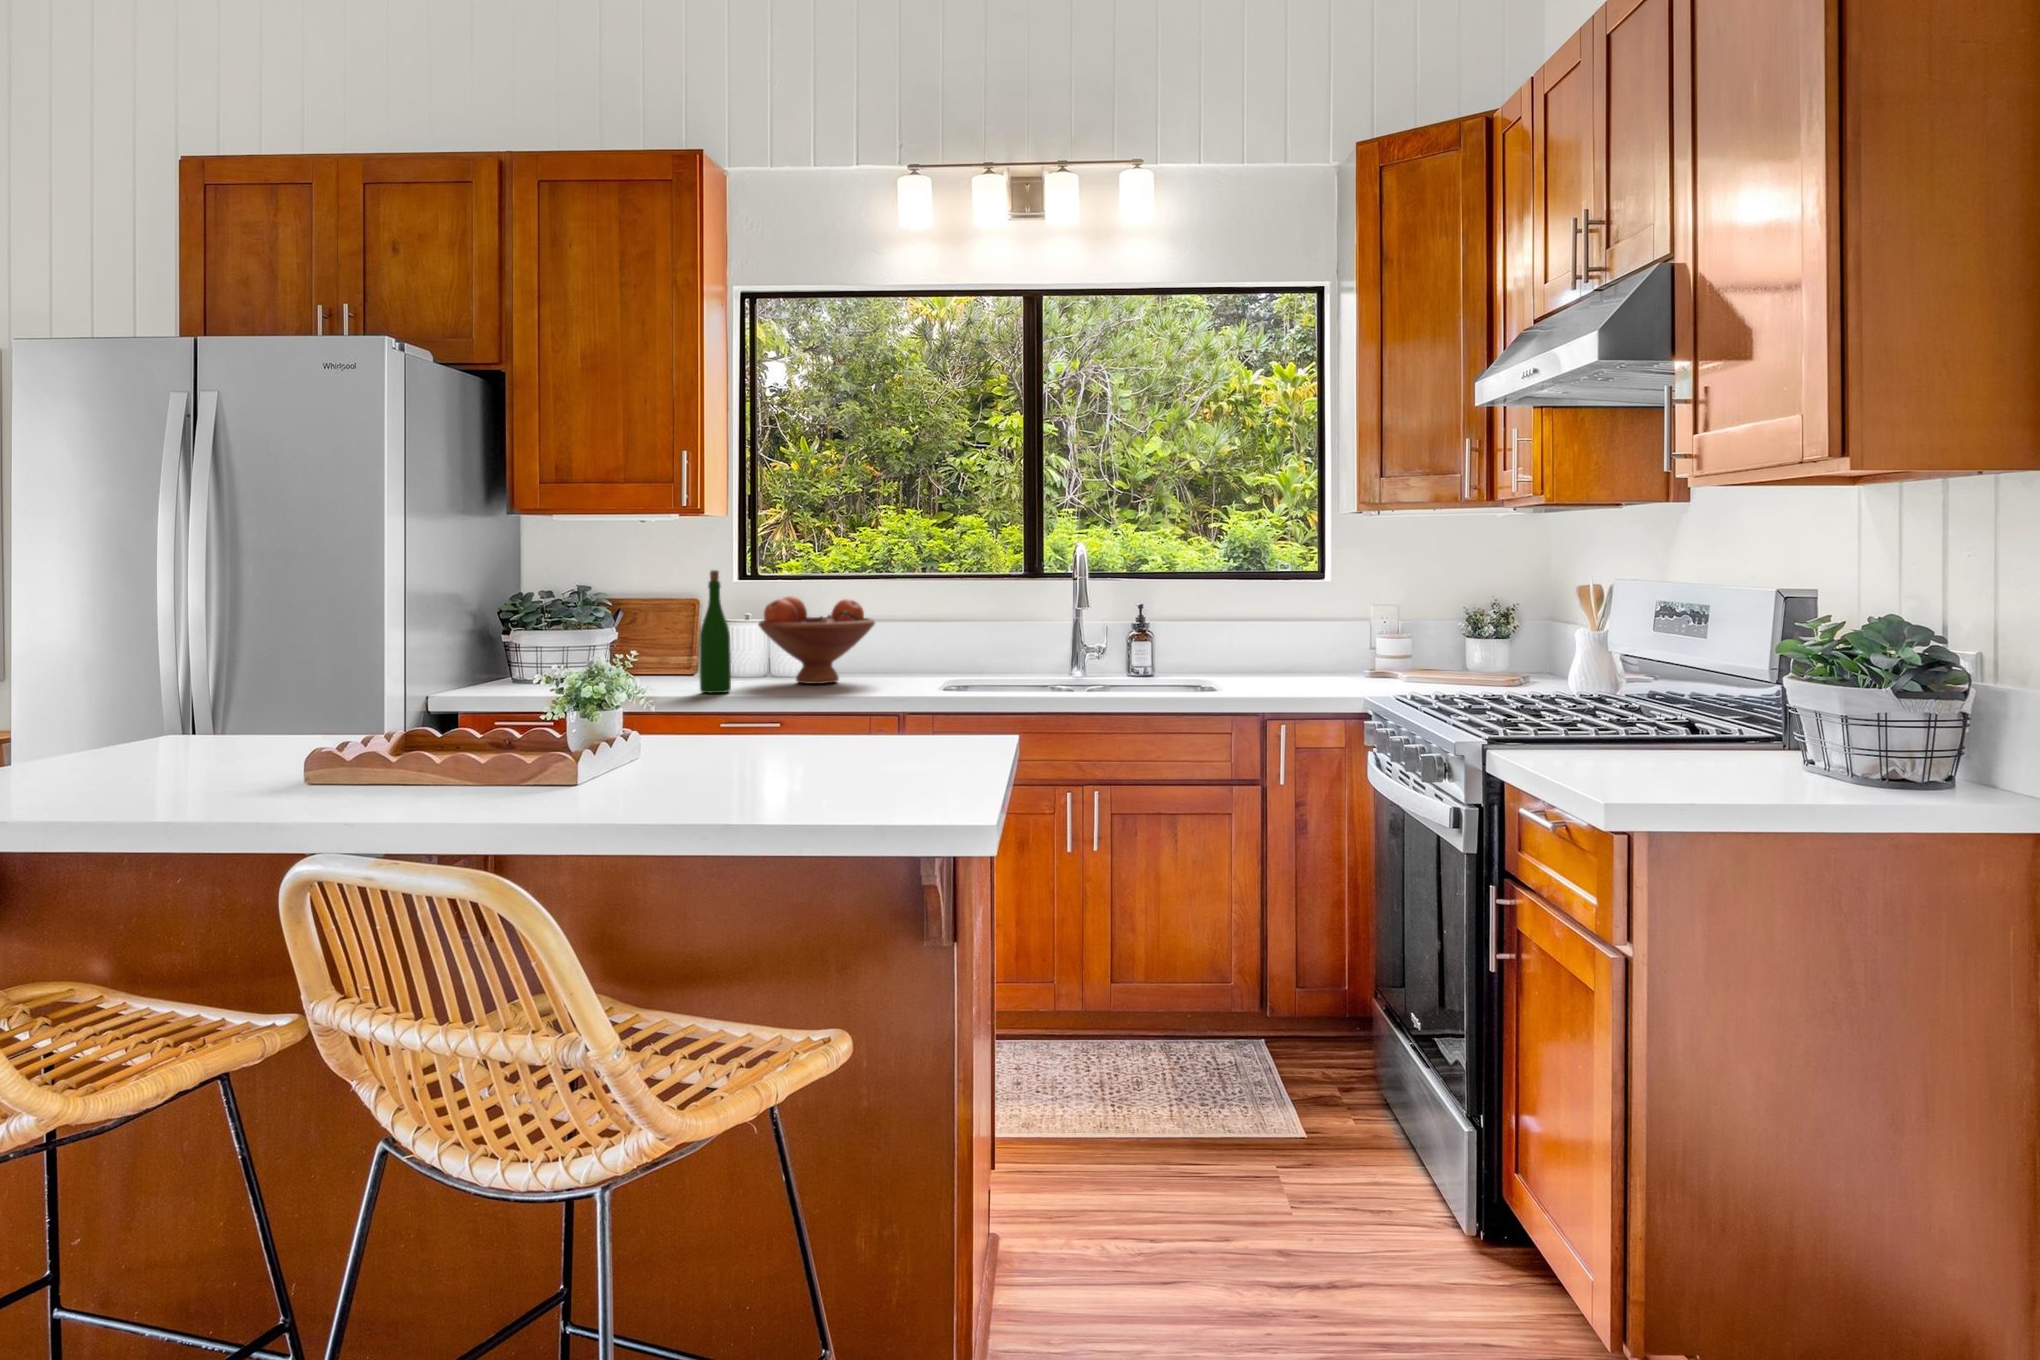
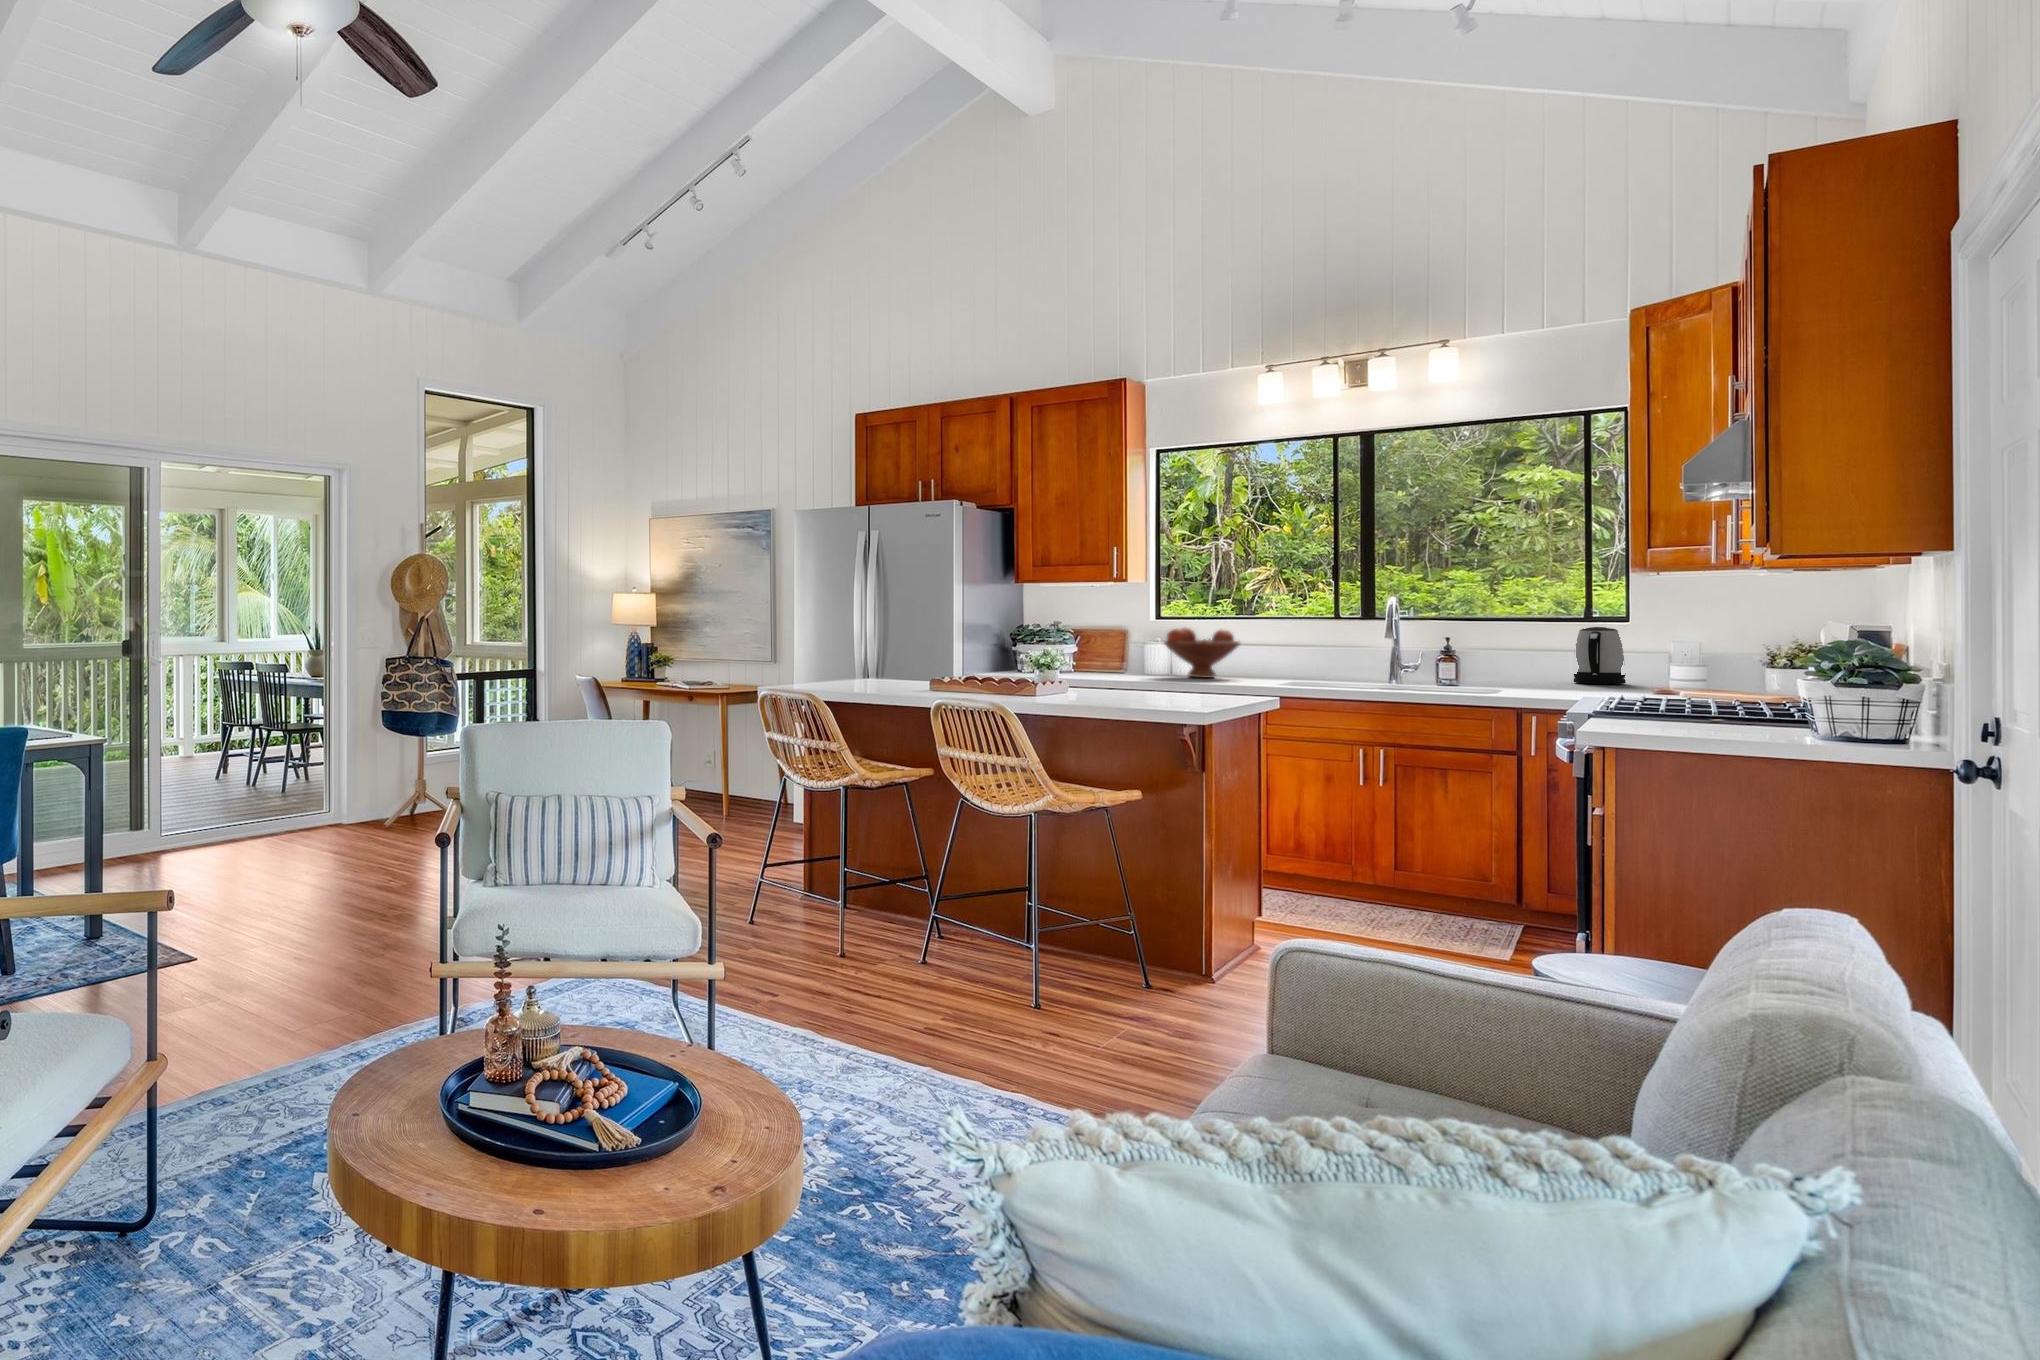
wine bottle: present [699,570,731,693] -> none [1125,611,1144,679]
kettle: none [1282,589,1337,671] -> present [1574,627,1626,684]

